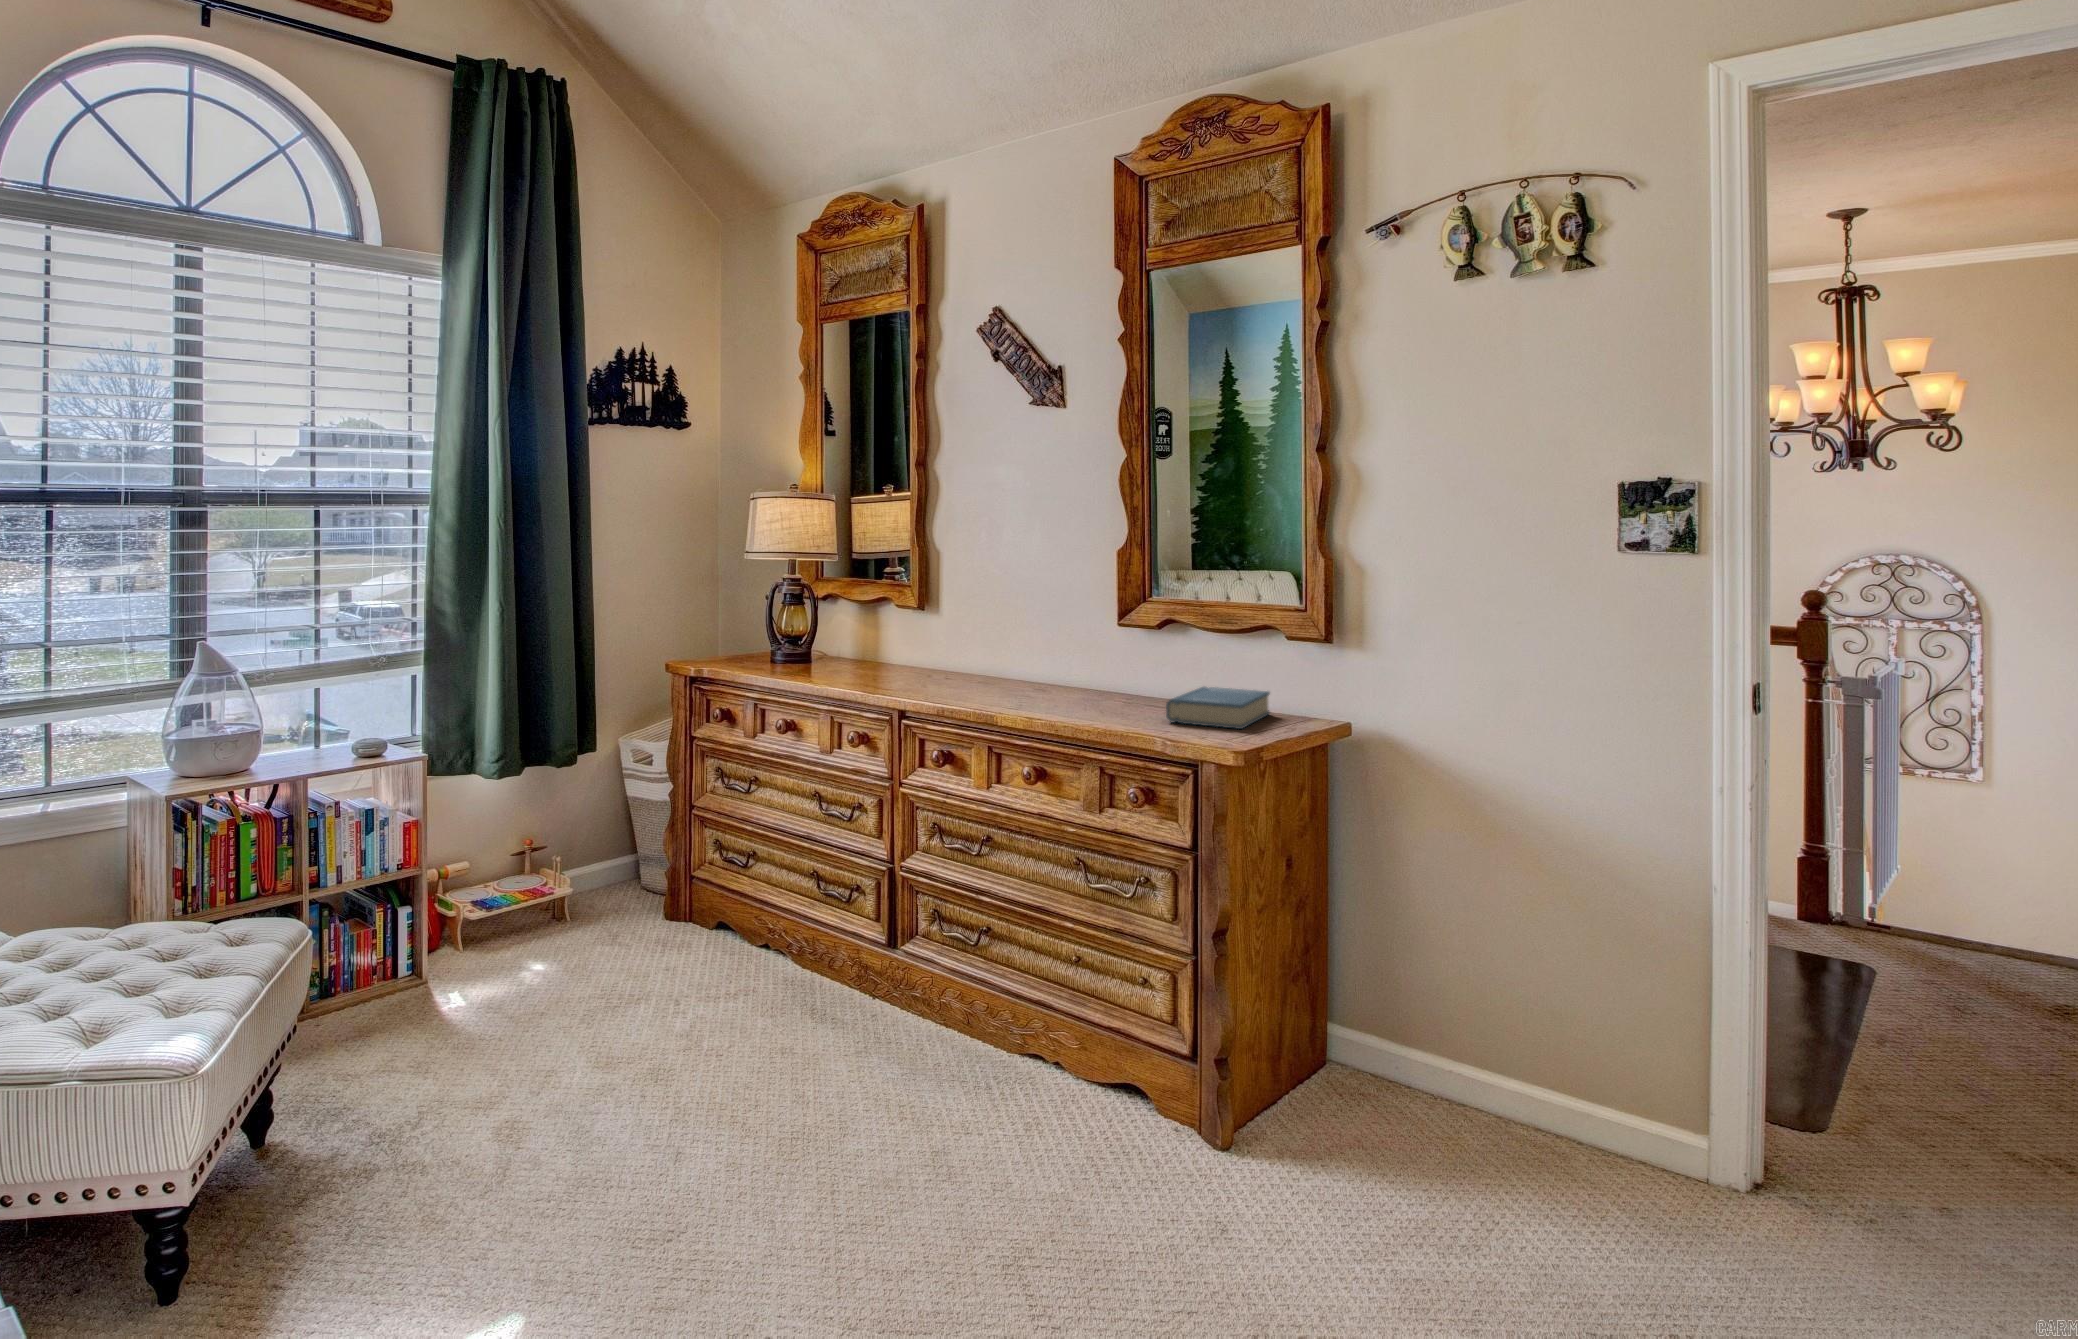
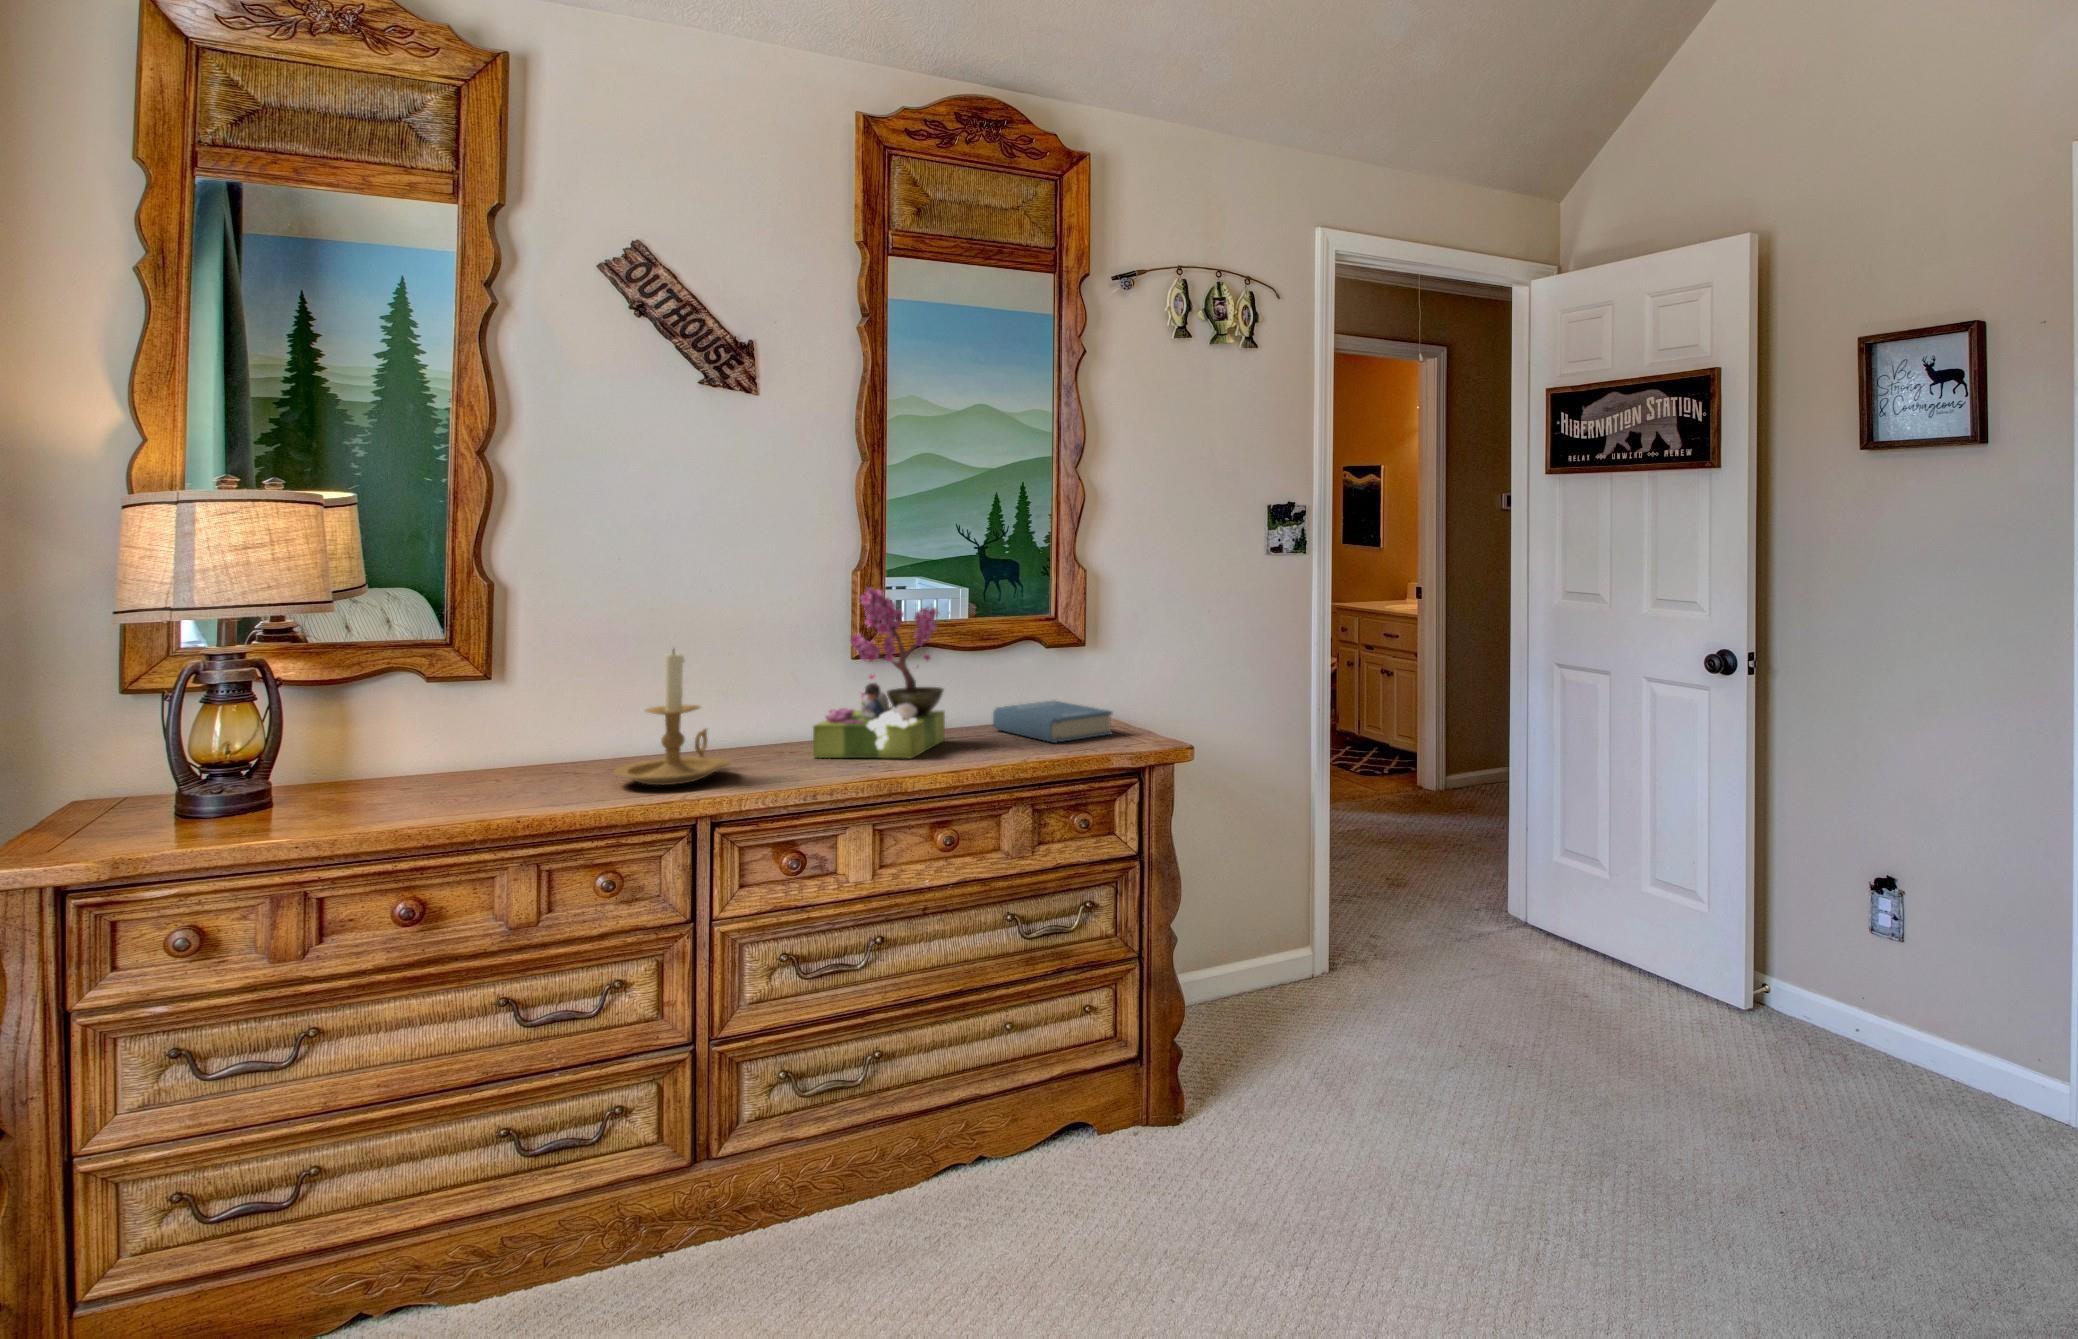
flower arrangement: none [1026,562,1134,707] -> present [813,588,945,758]
candle holder: none [889,597,973,690] -> present [613,651,730,785]

